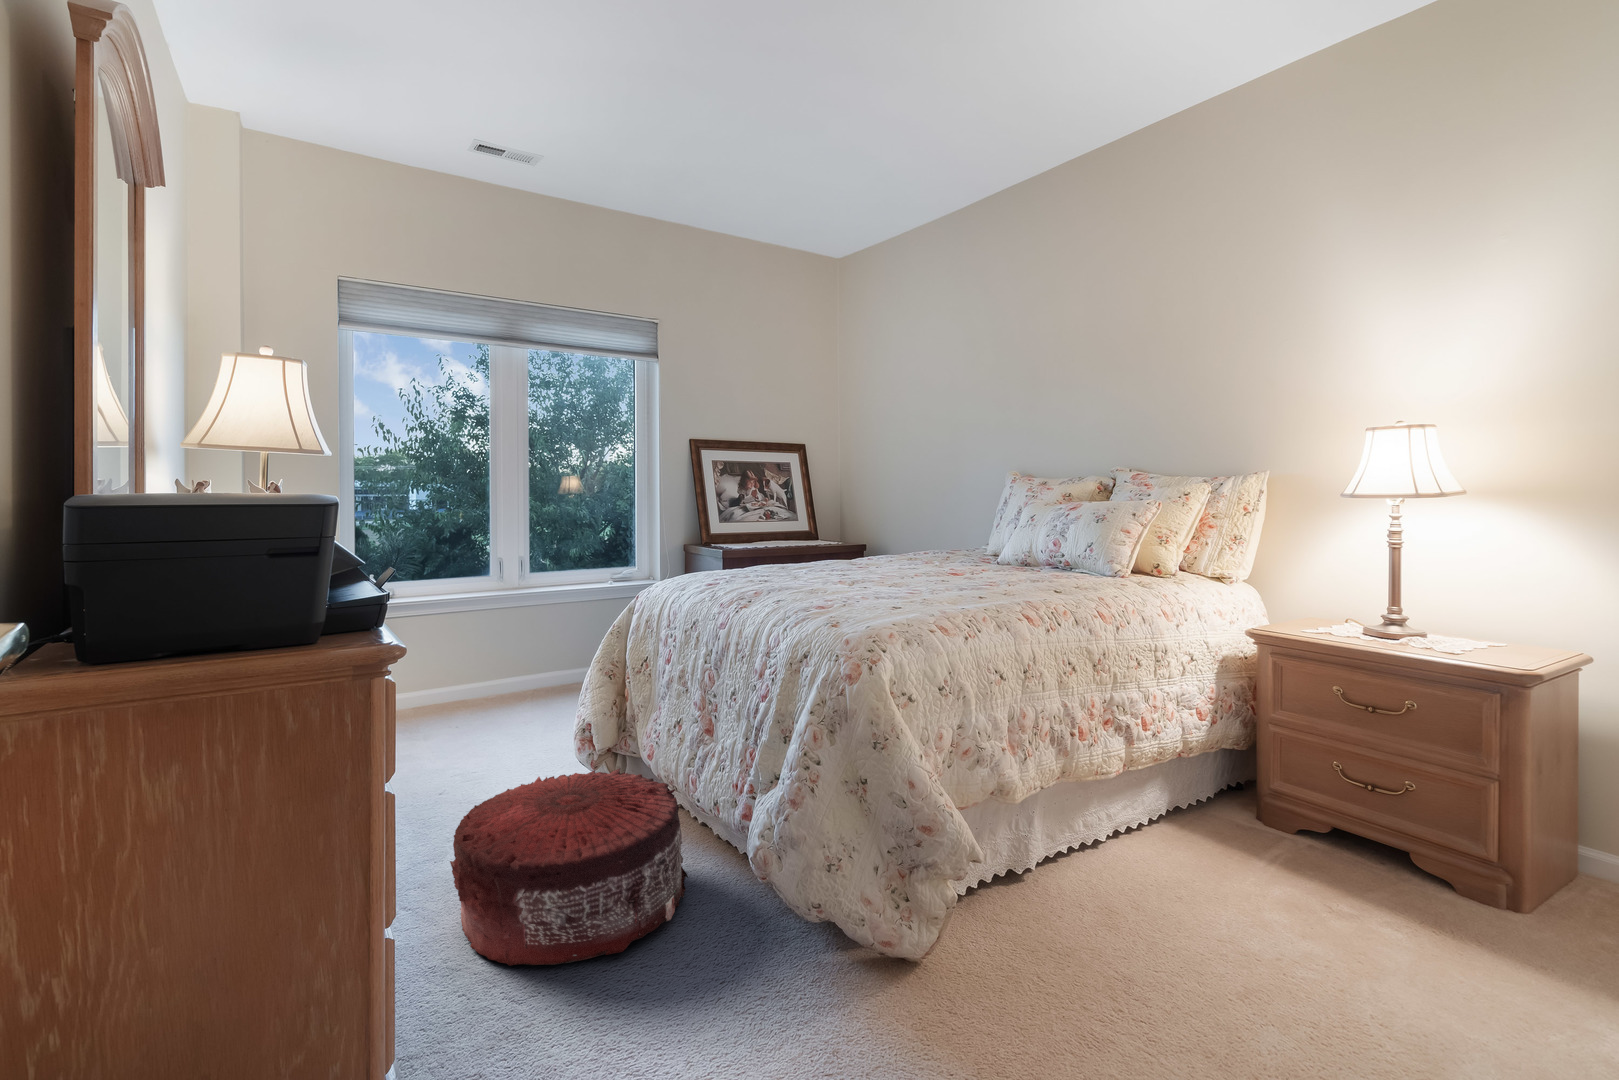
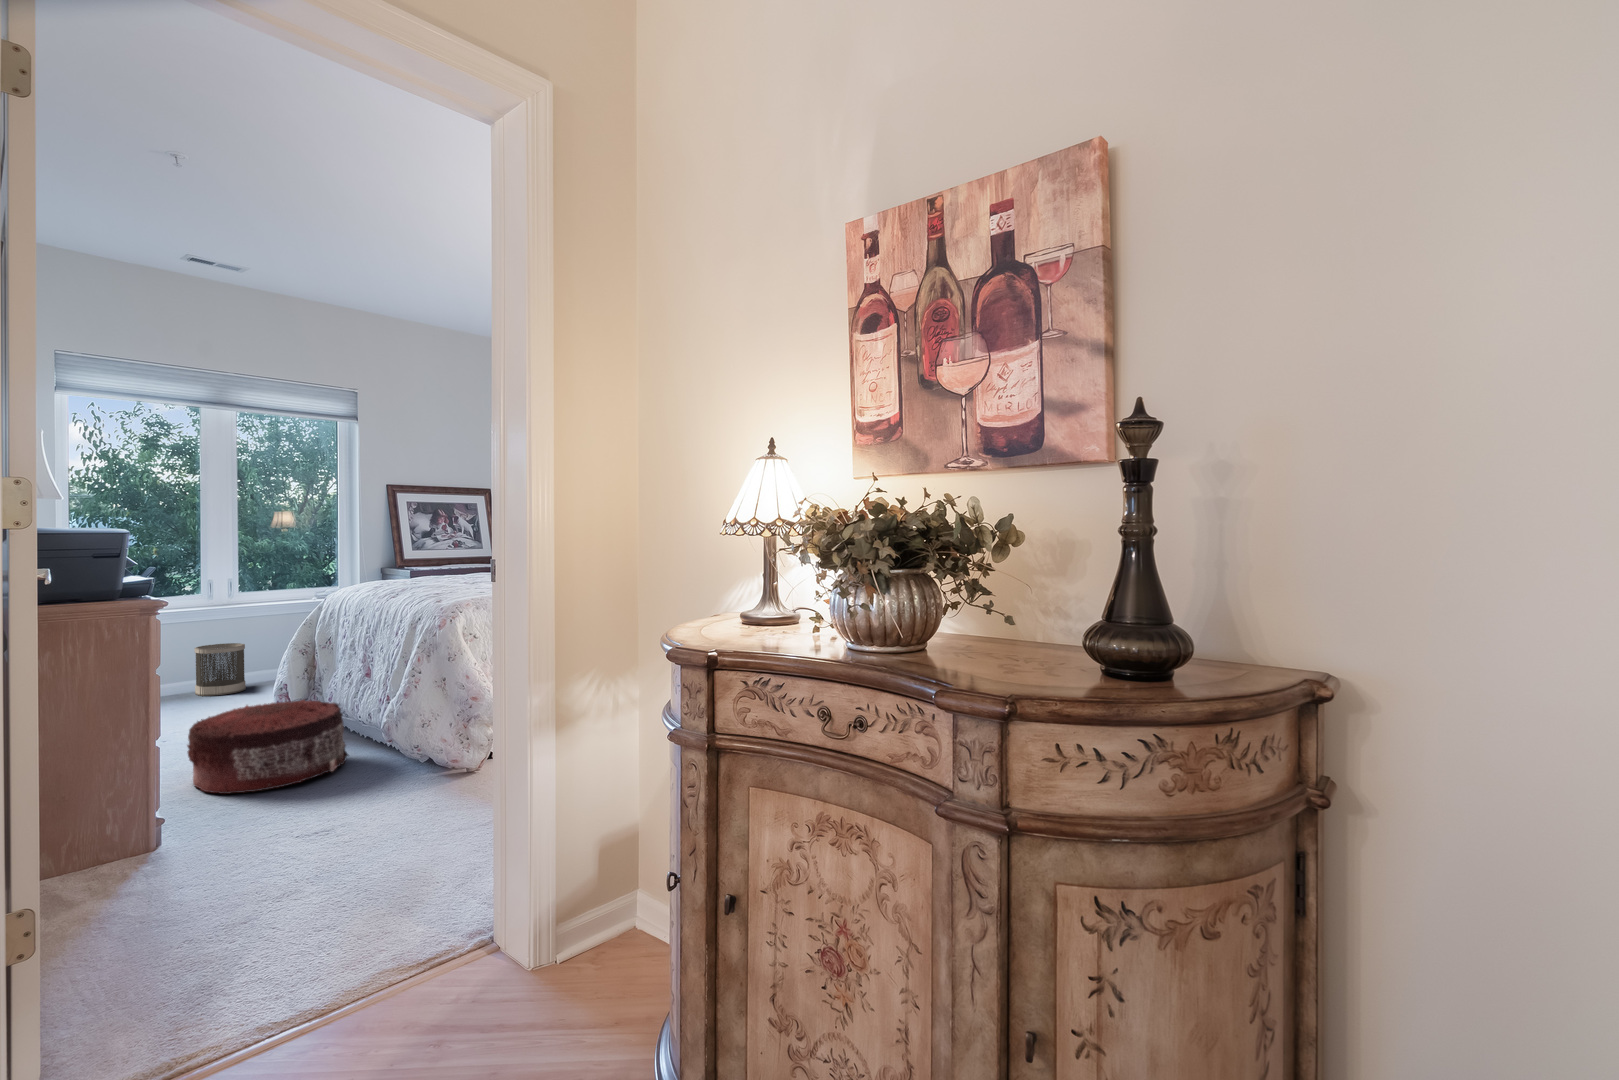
wastebasket: none [481,638,537,707] -> present [195,643,246,696]

